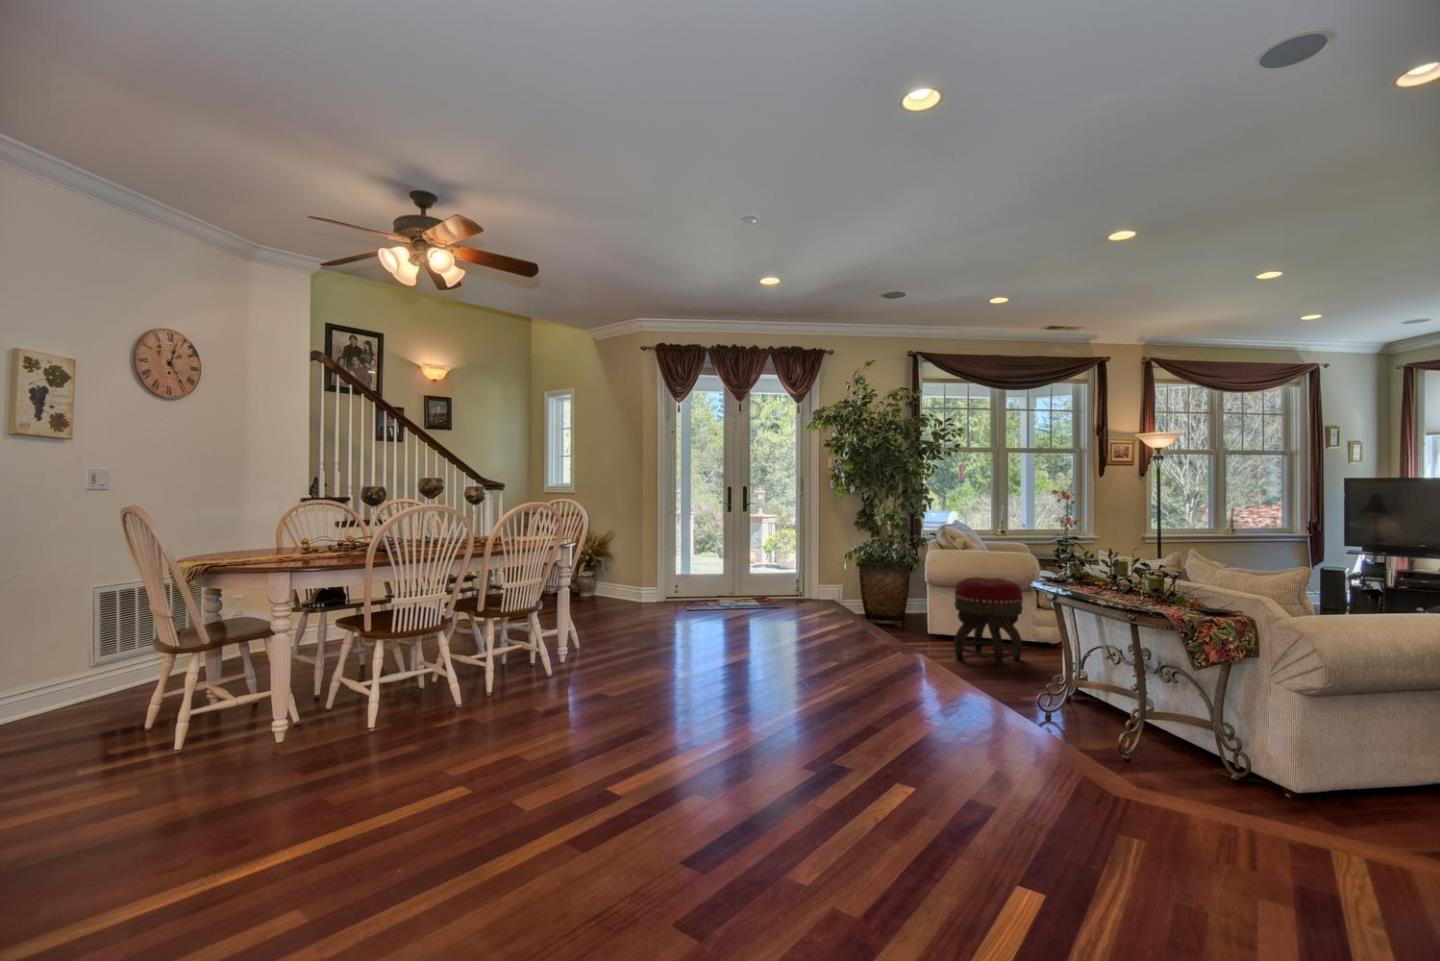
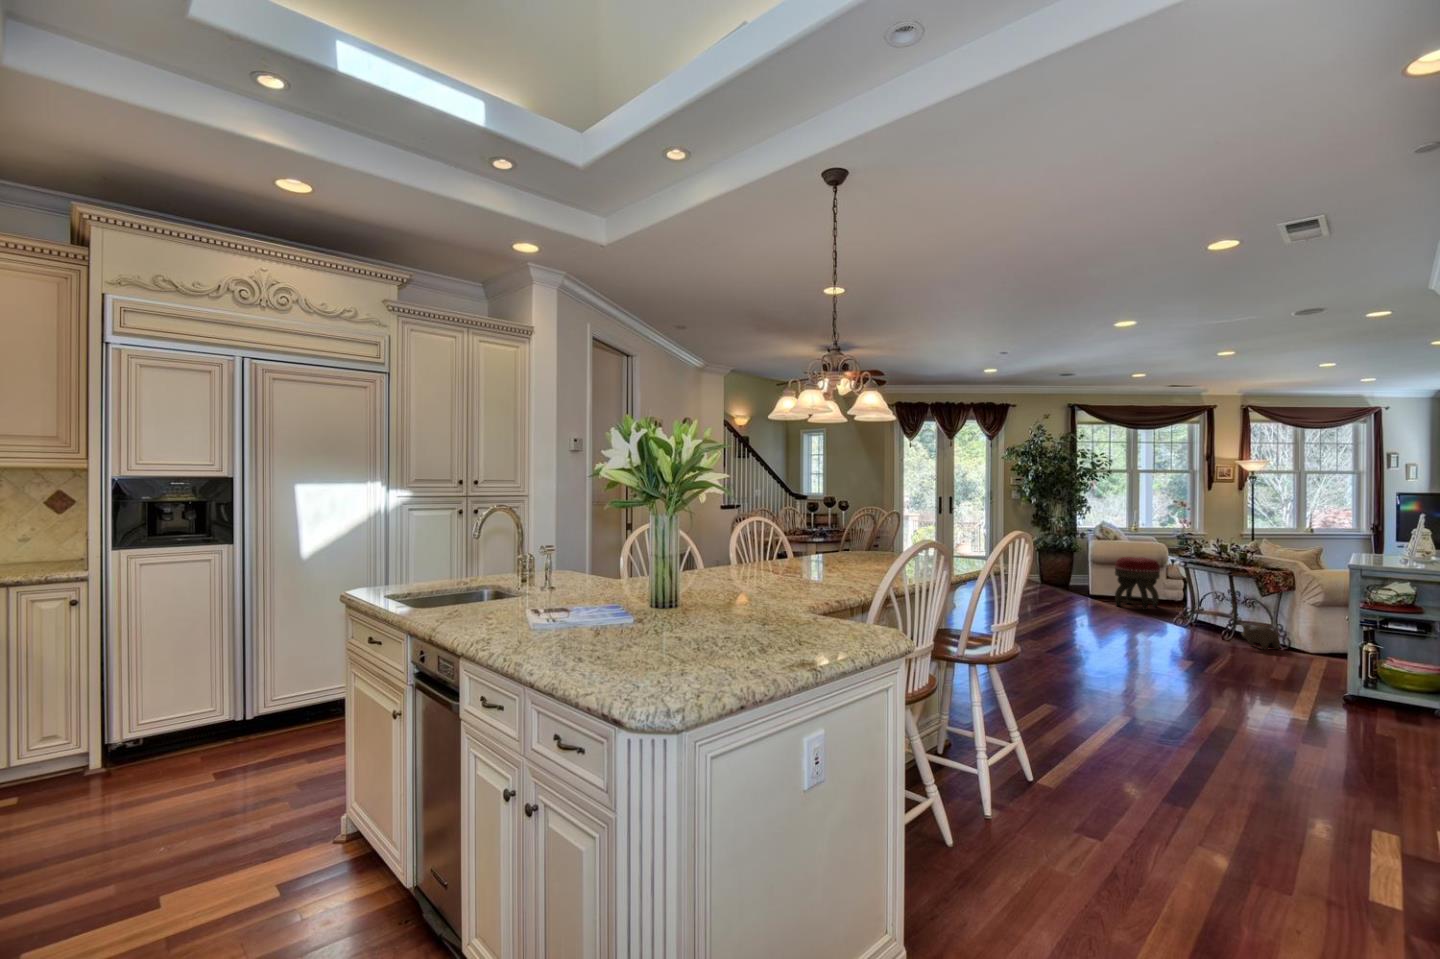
plush toy: none [1152,724,1232,786] -> present [1241,623,1280,650]

